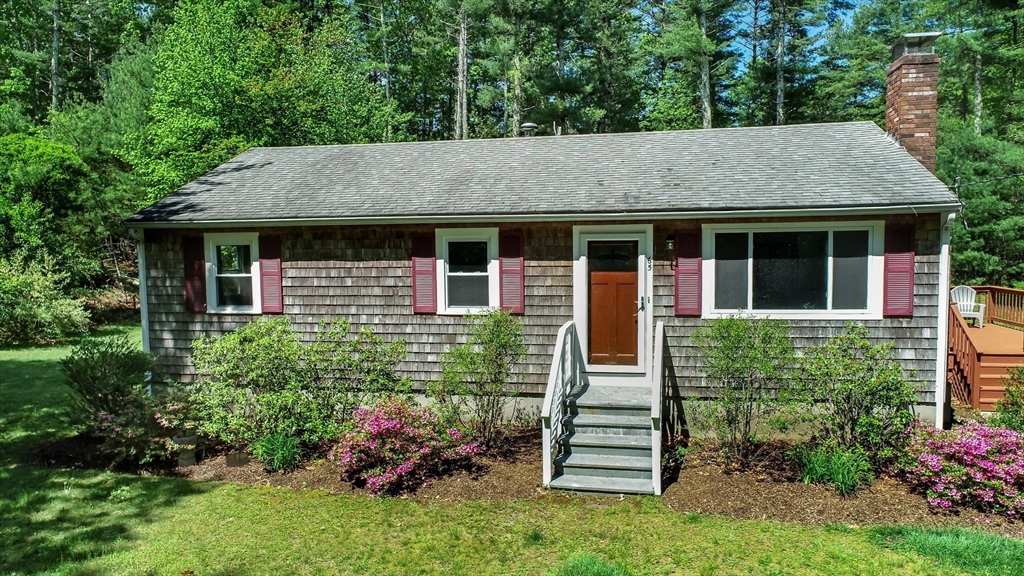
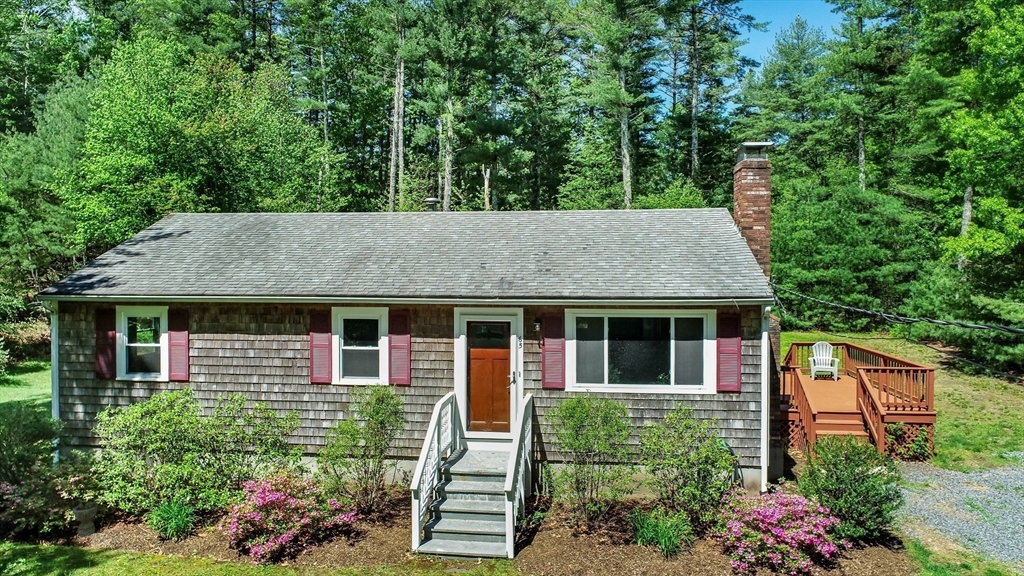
basket: present [226,433,248,466] -> none [124,502,146,536]

